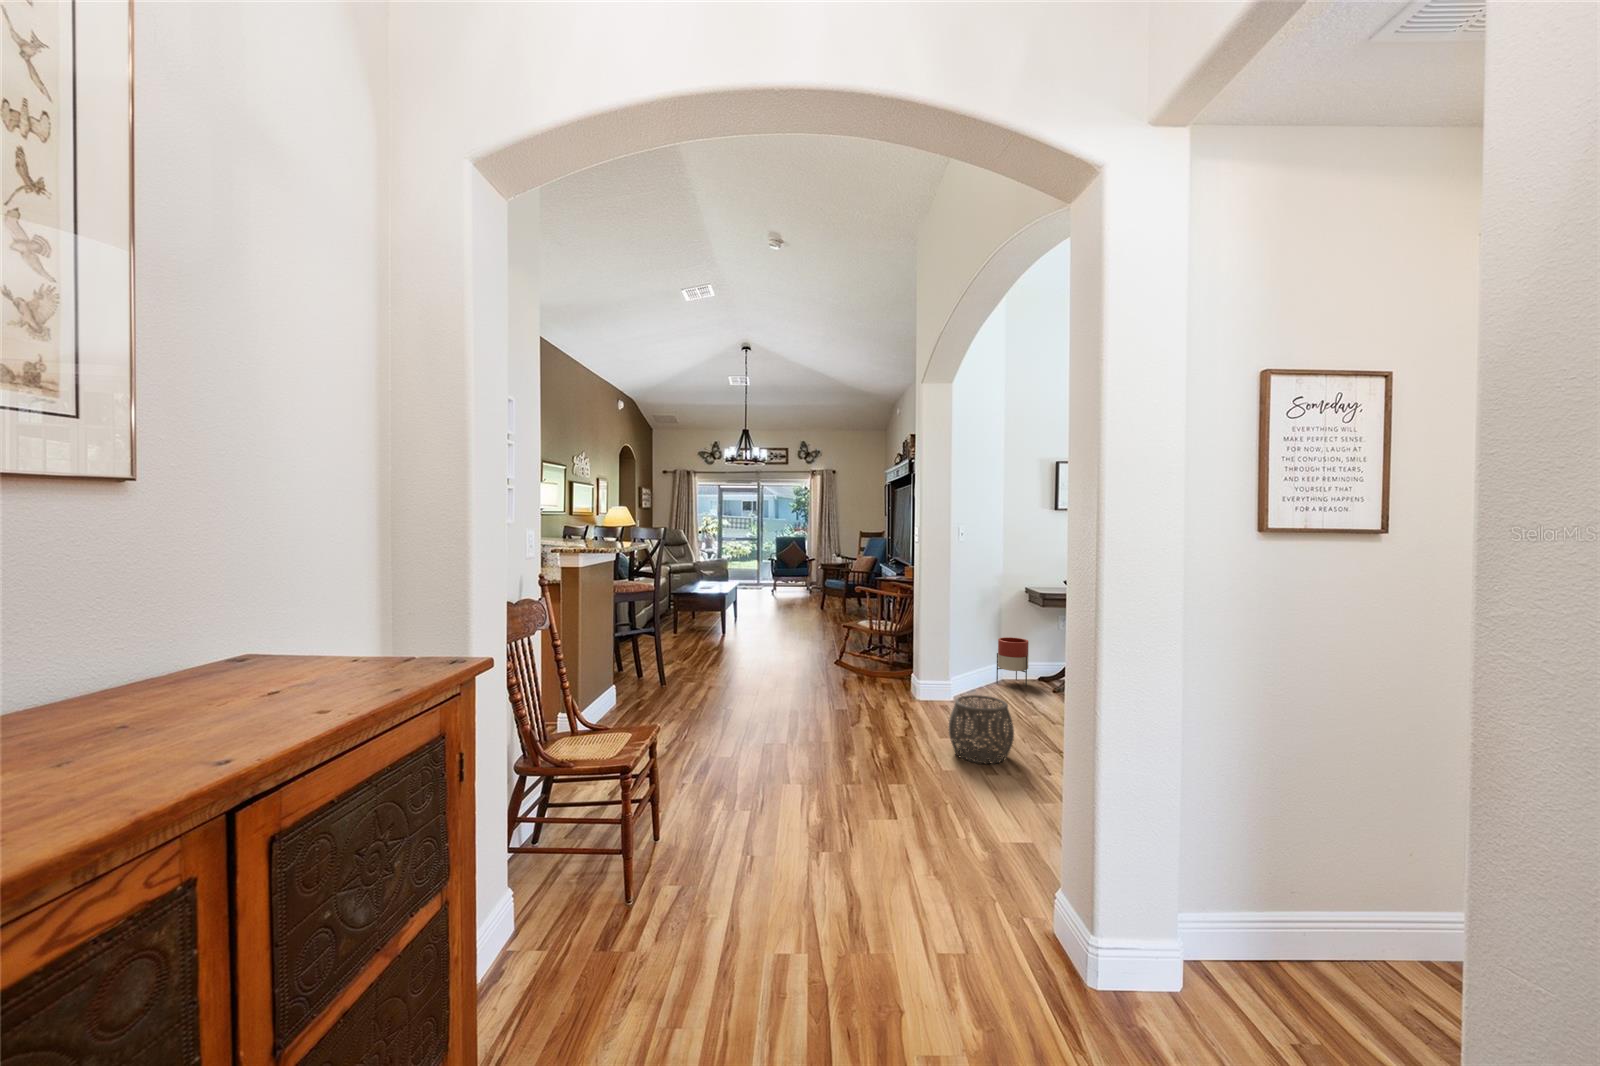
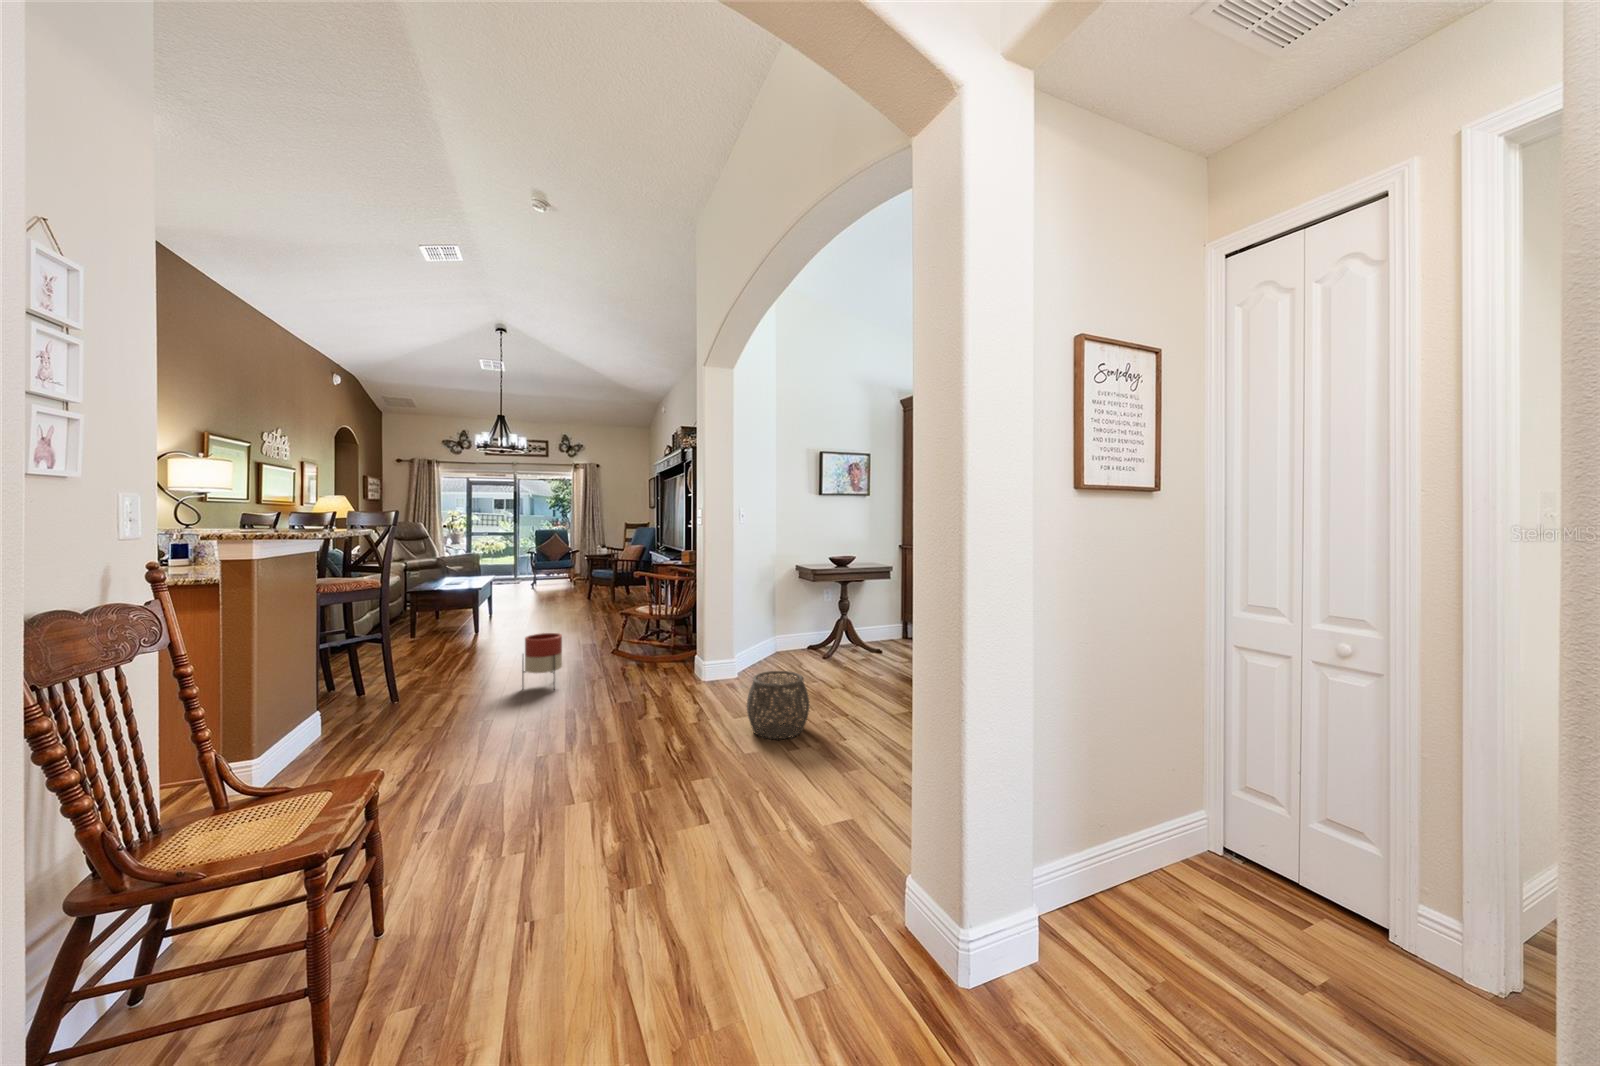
planter: present [996,637,1029,687] -> present [522,633,562,688]

